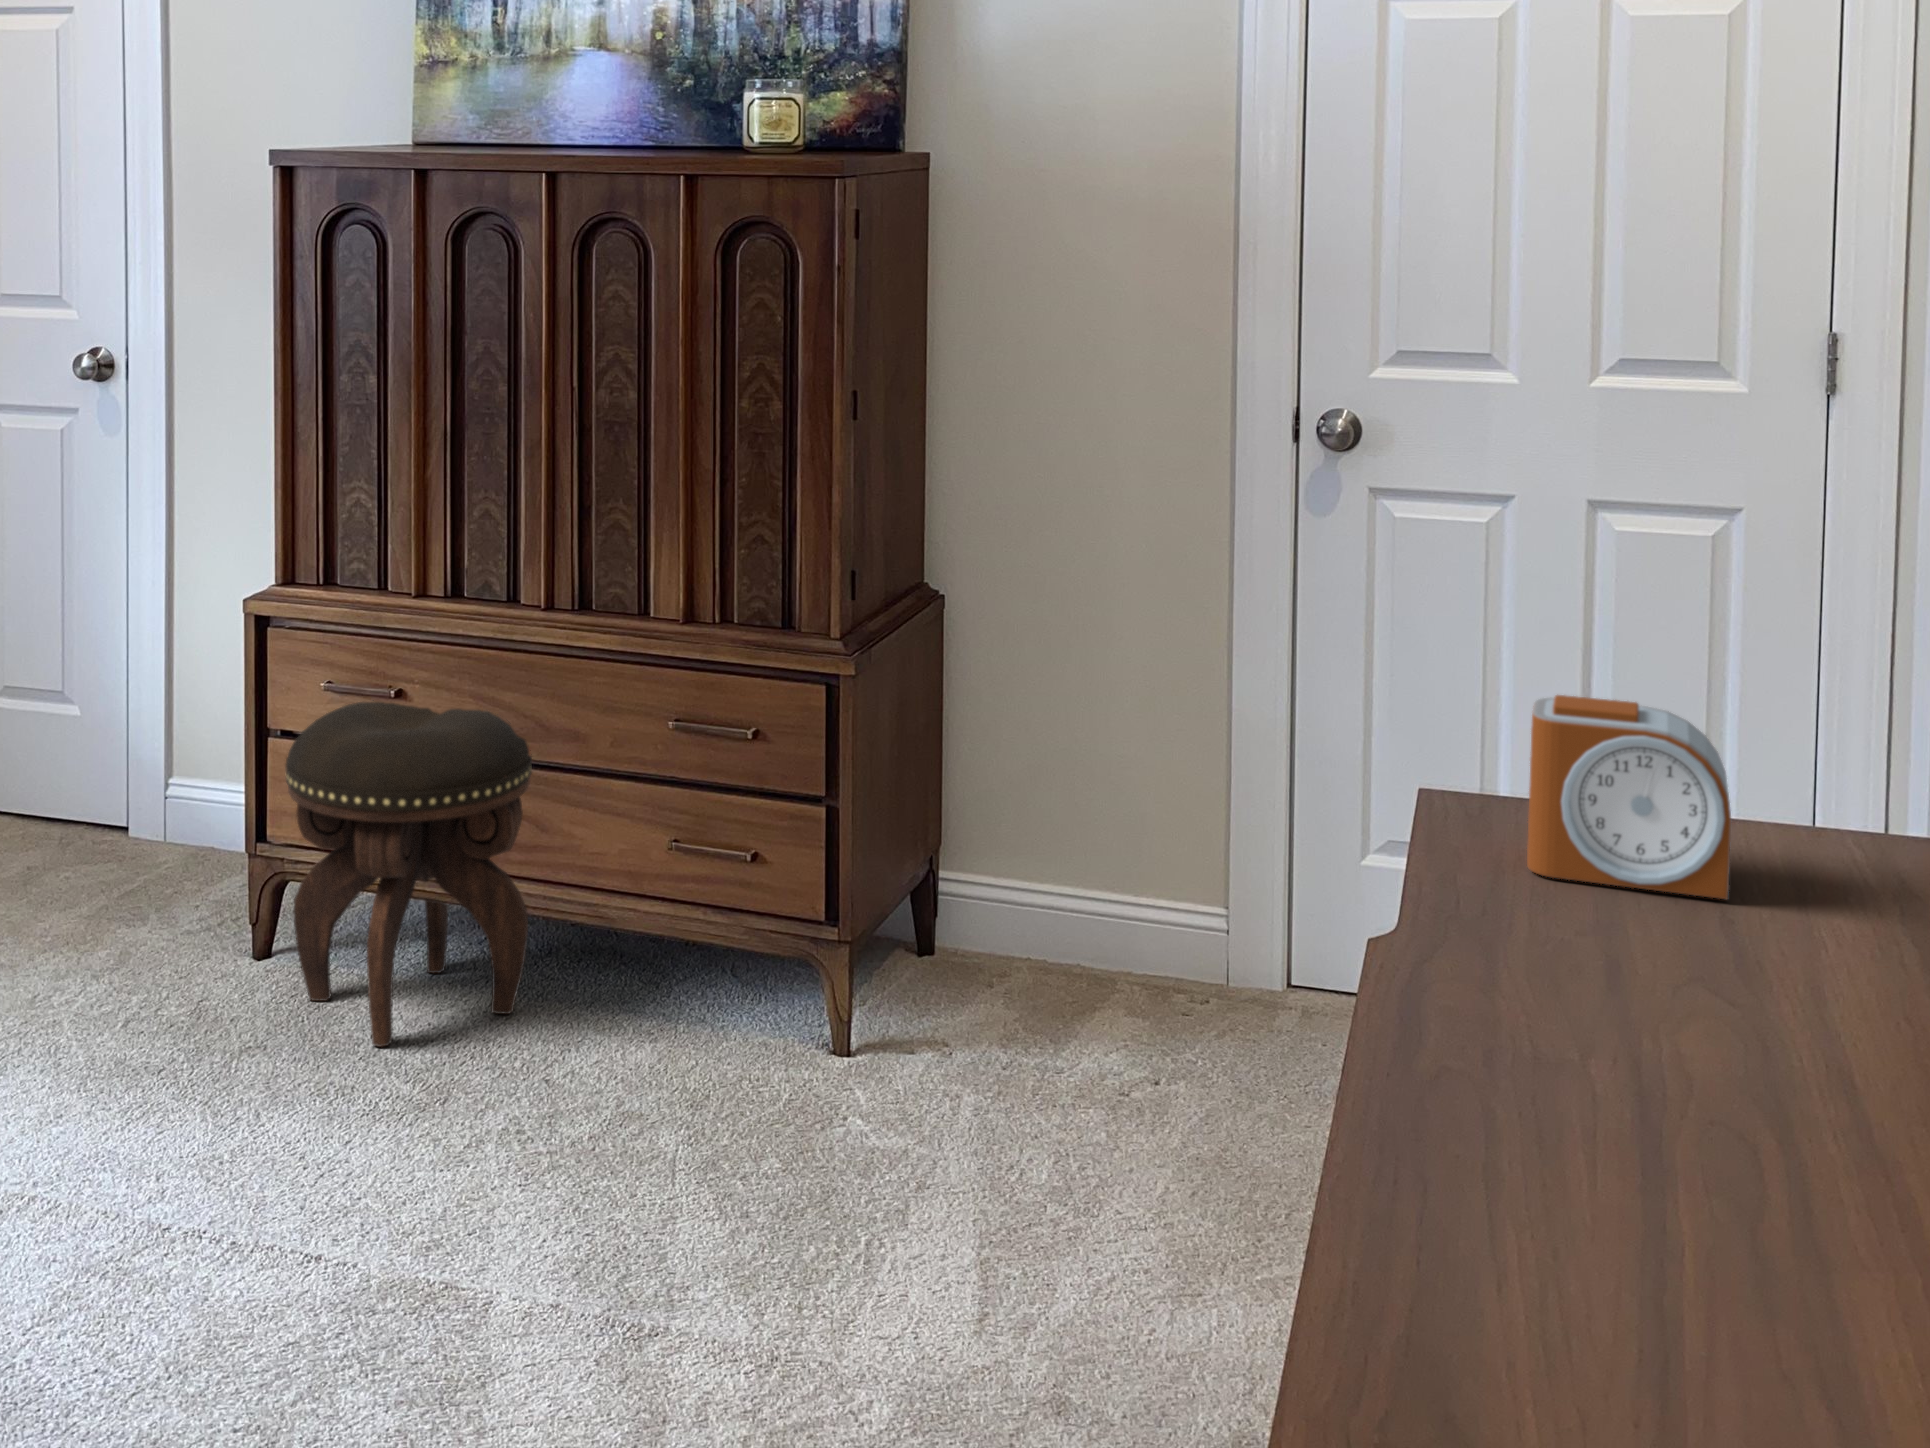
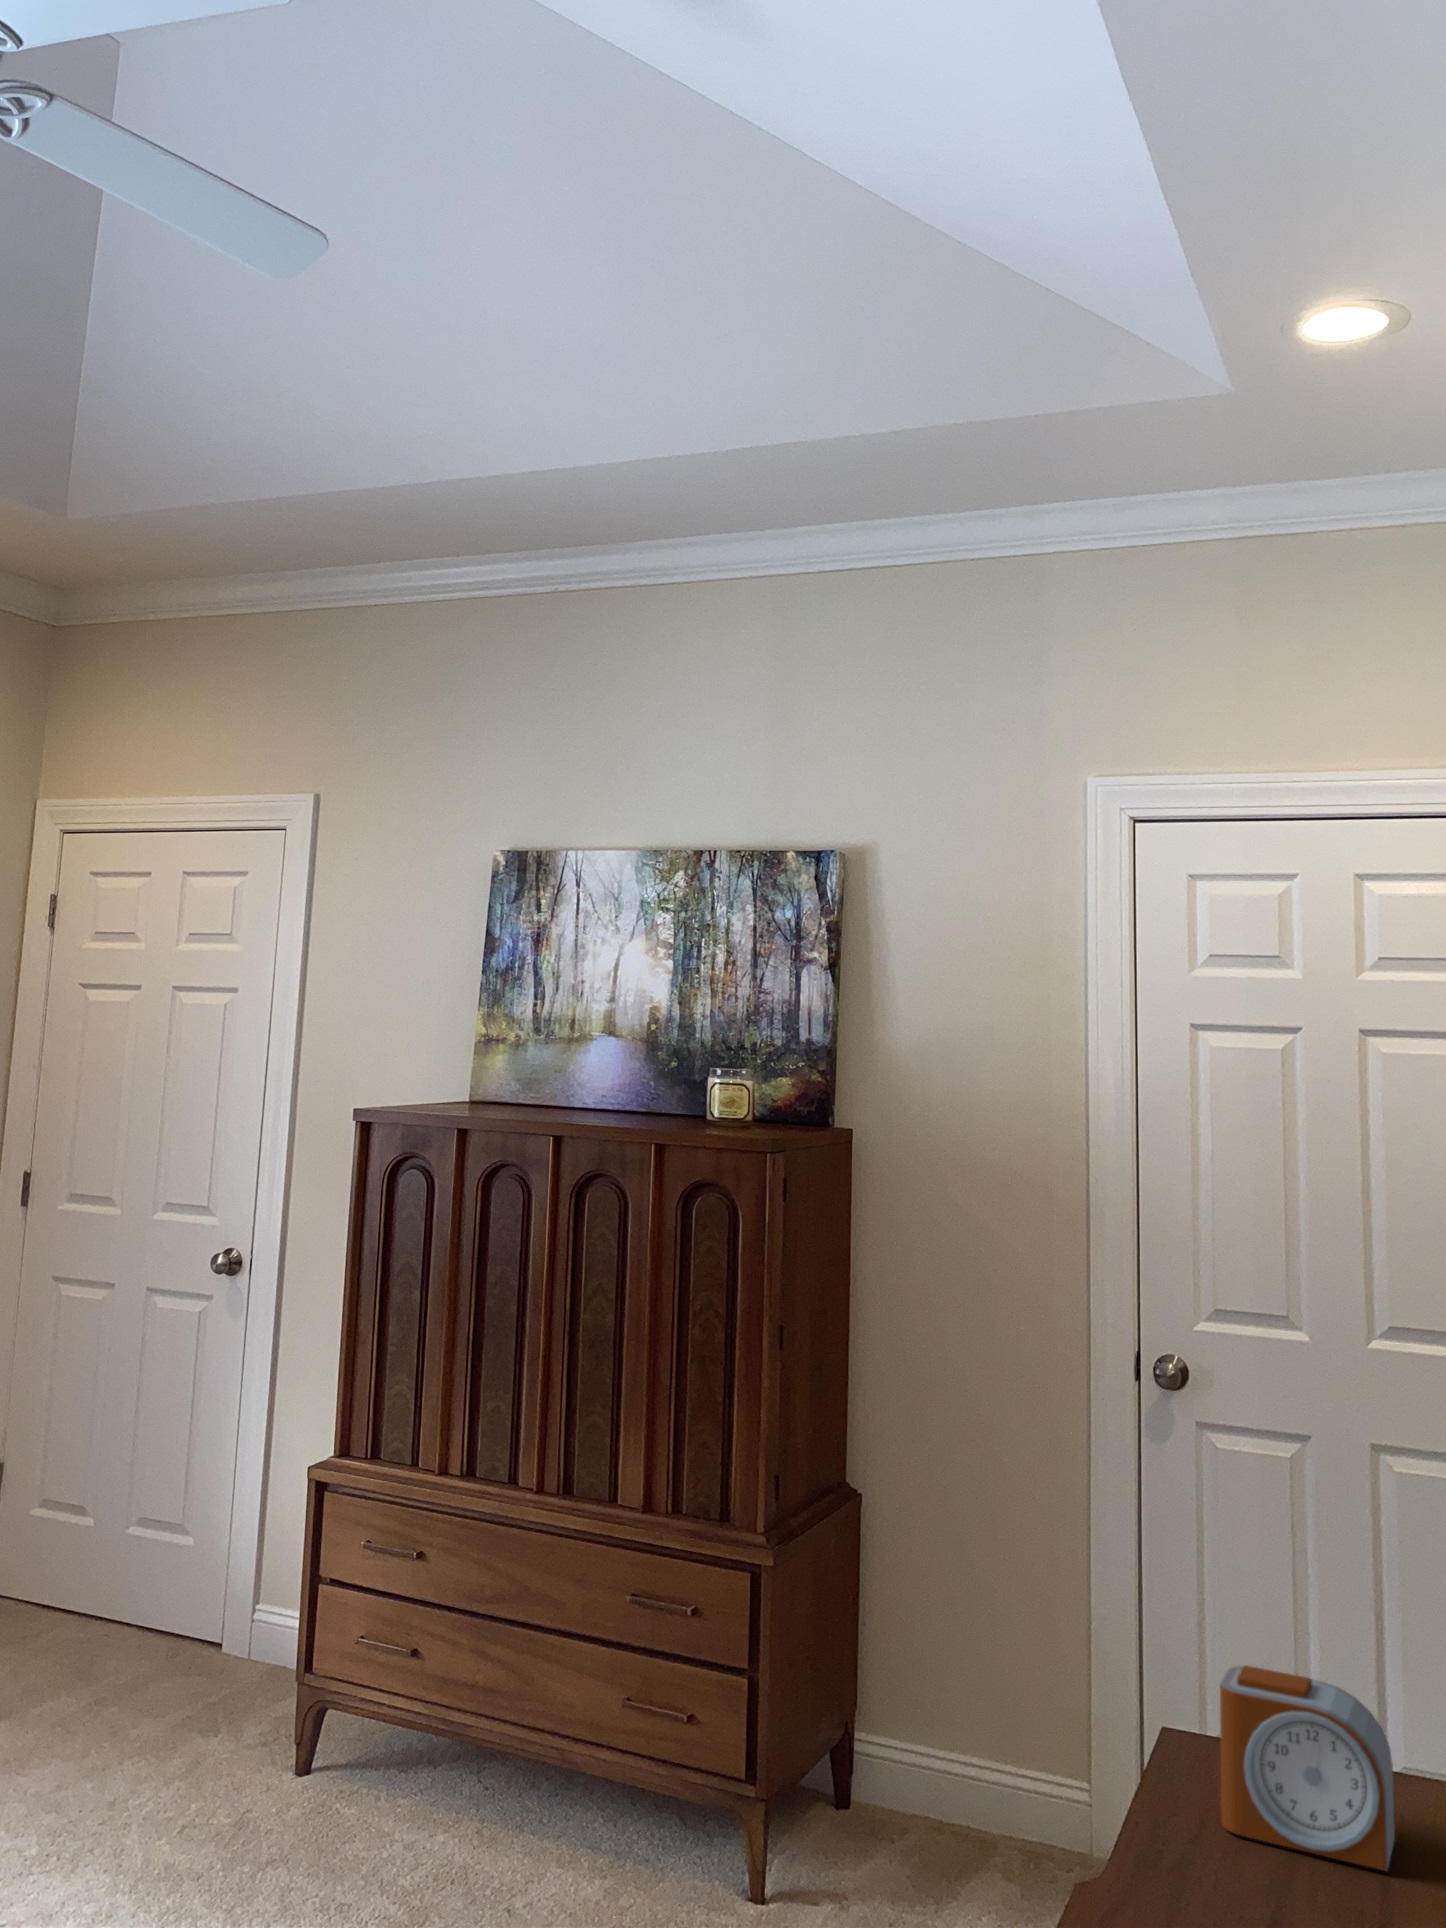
footstool: present [285,700,532,1047] -> none [322,1555,519,1868]

